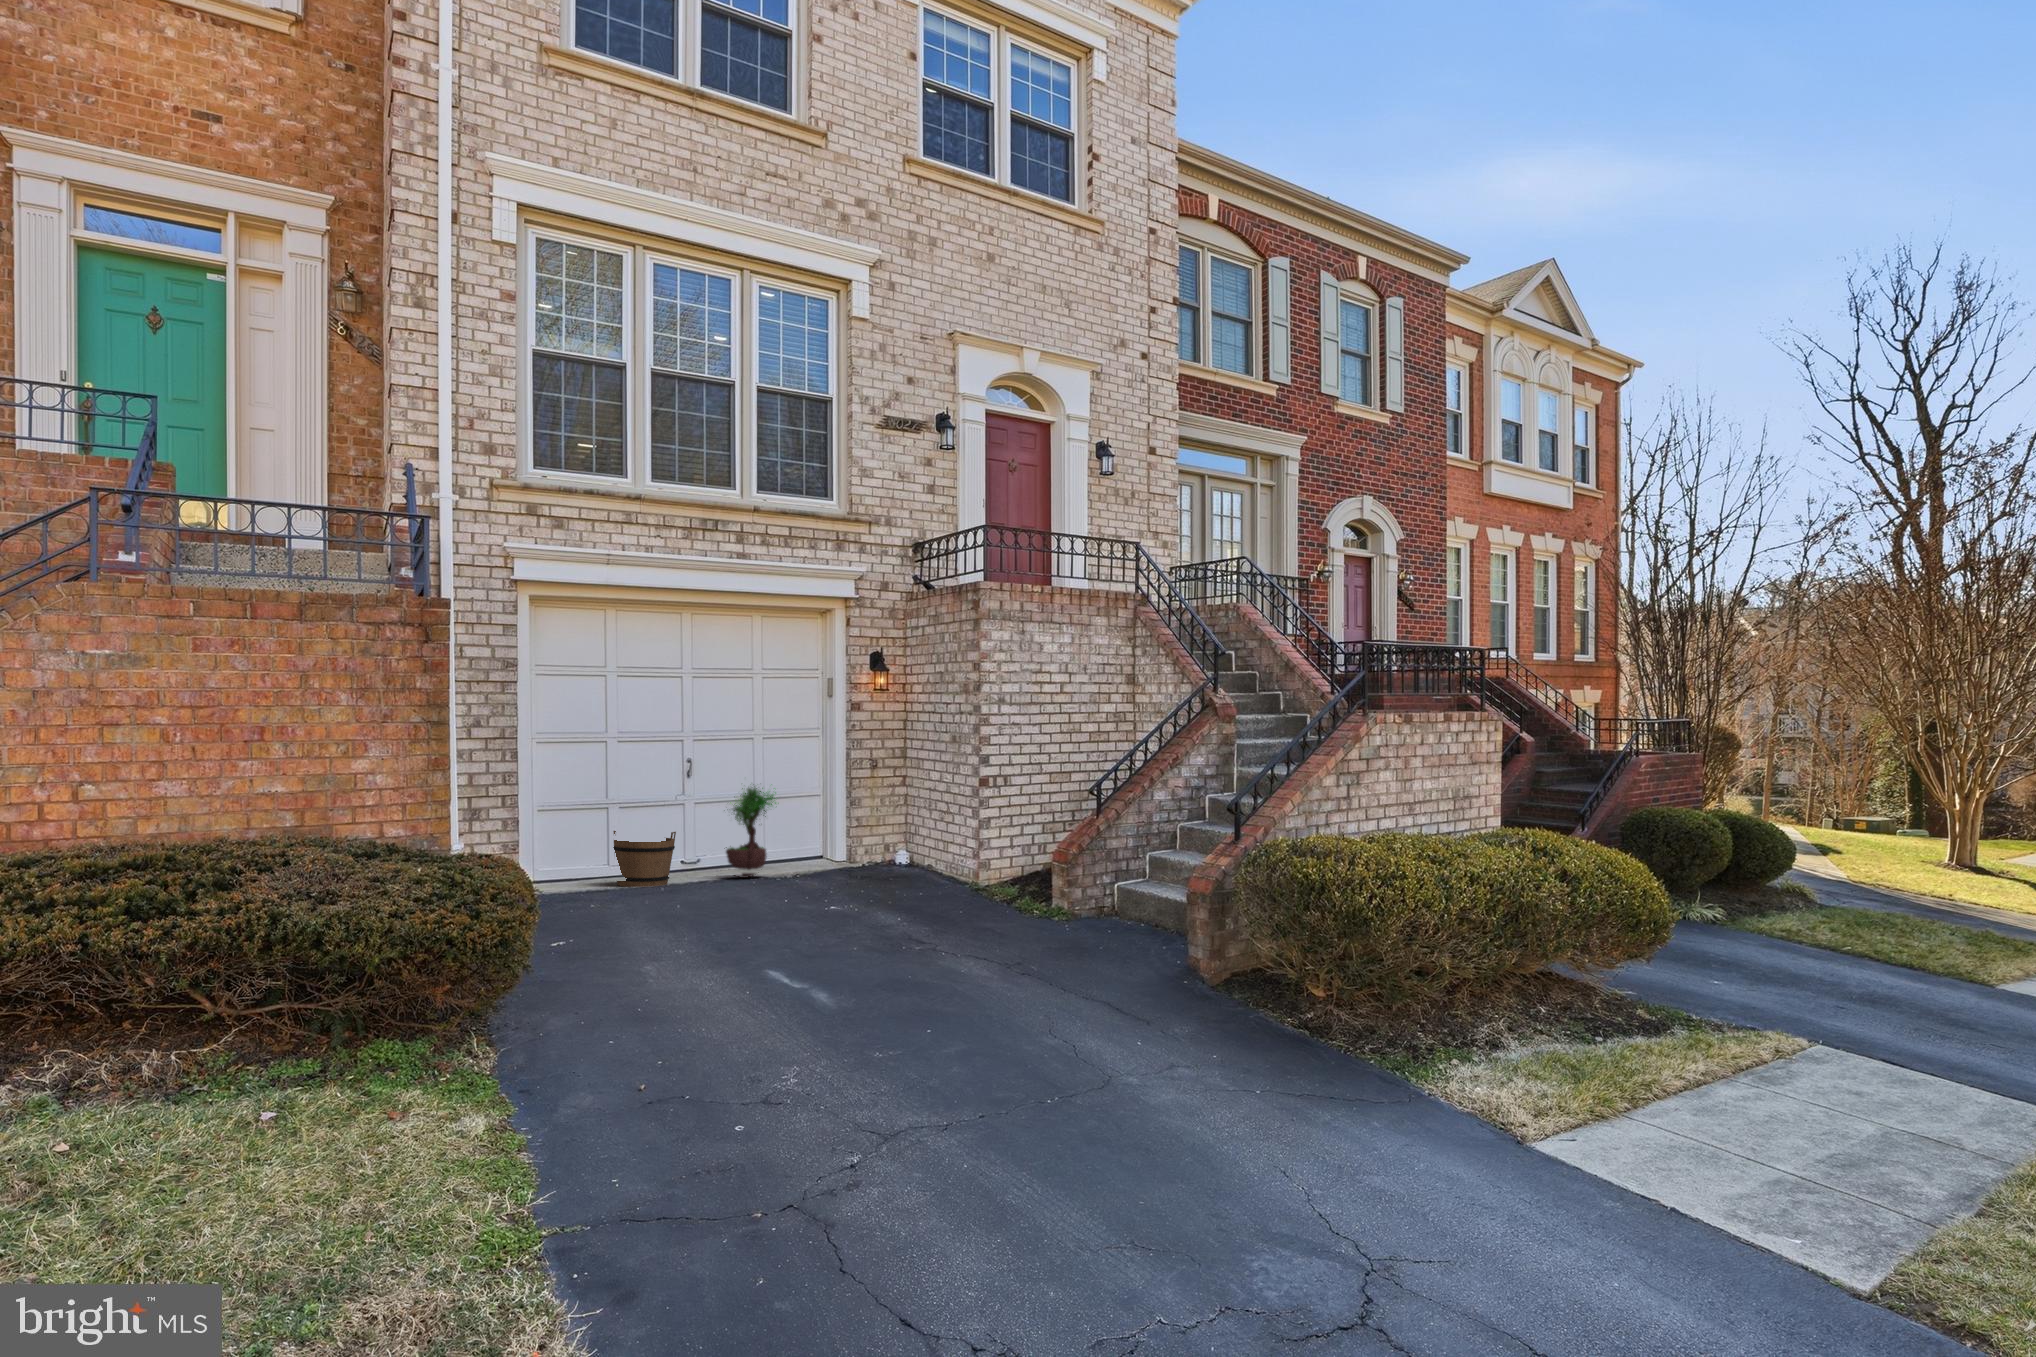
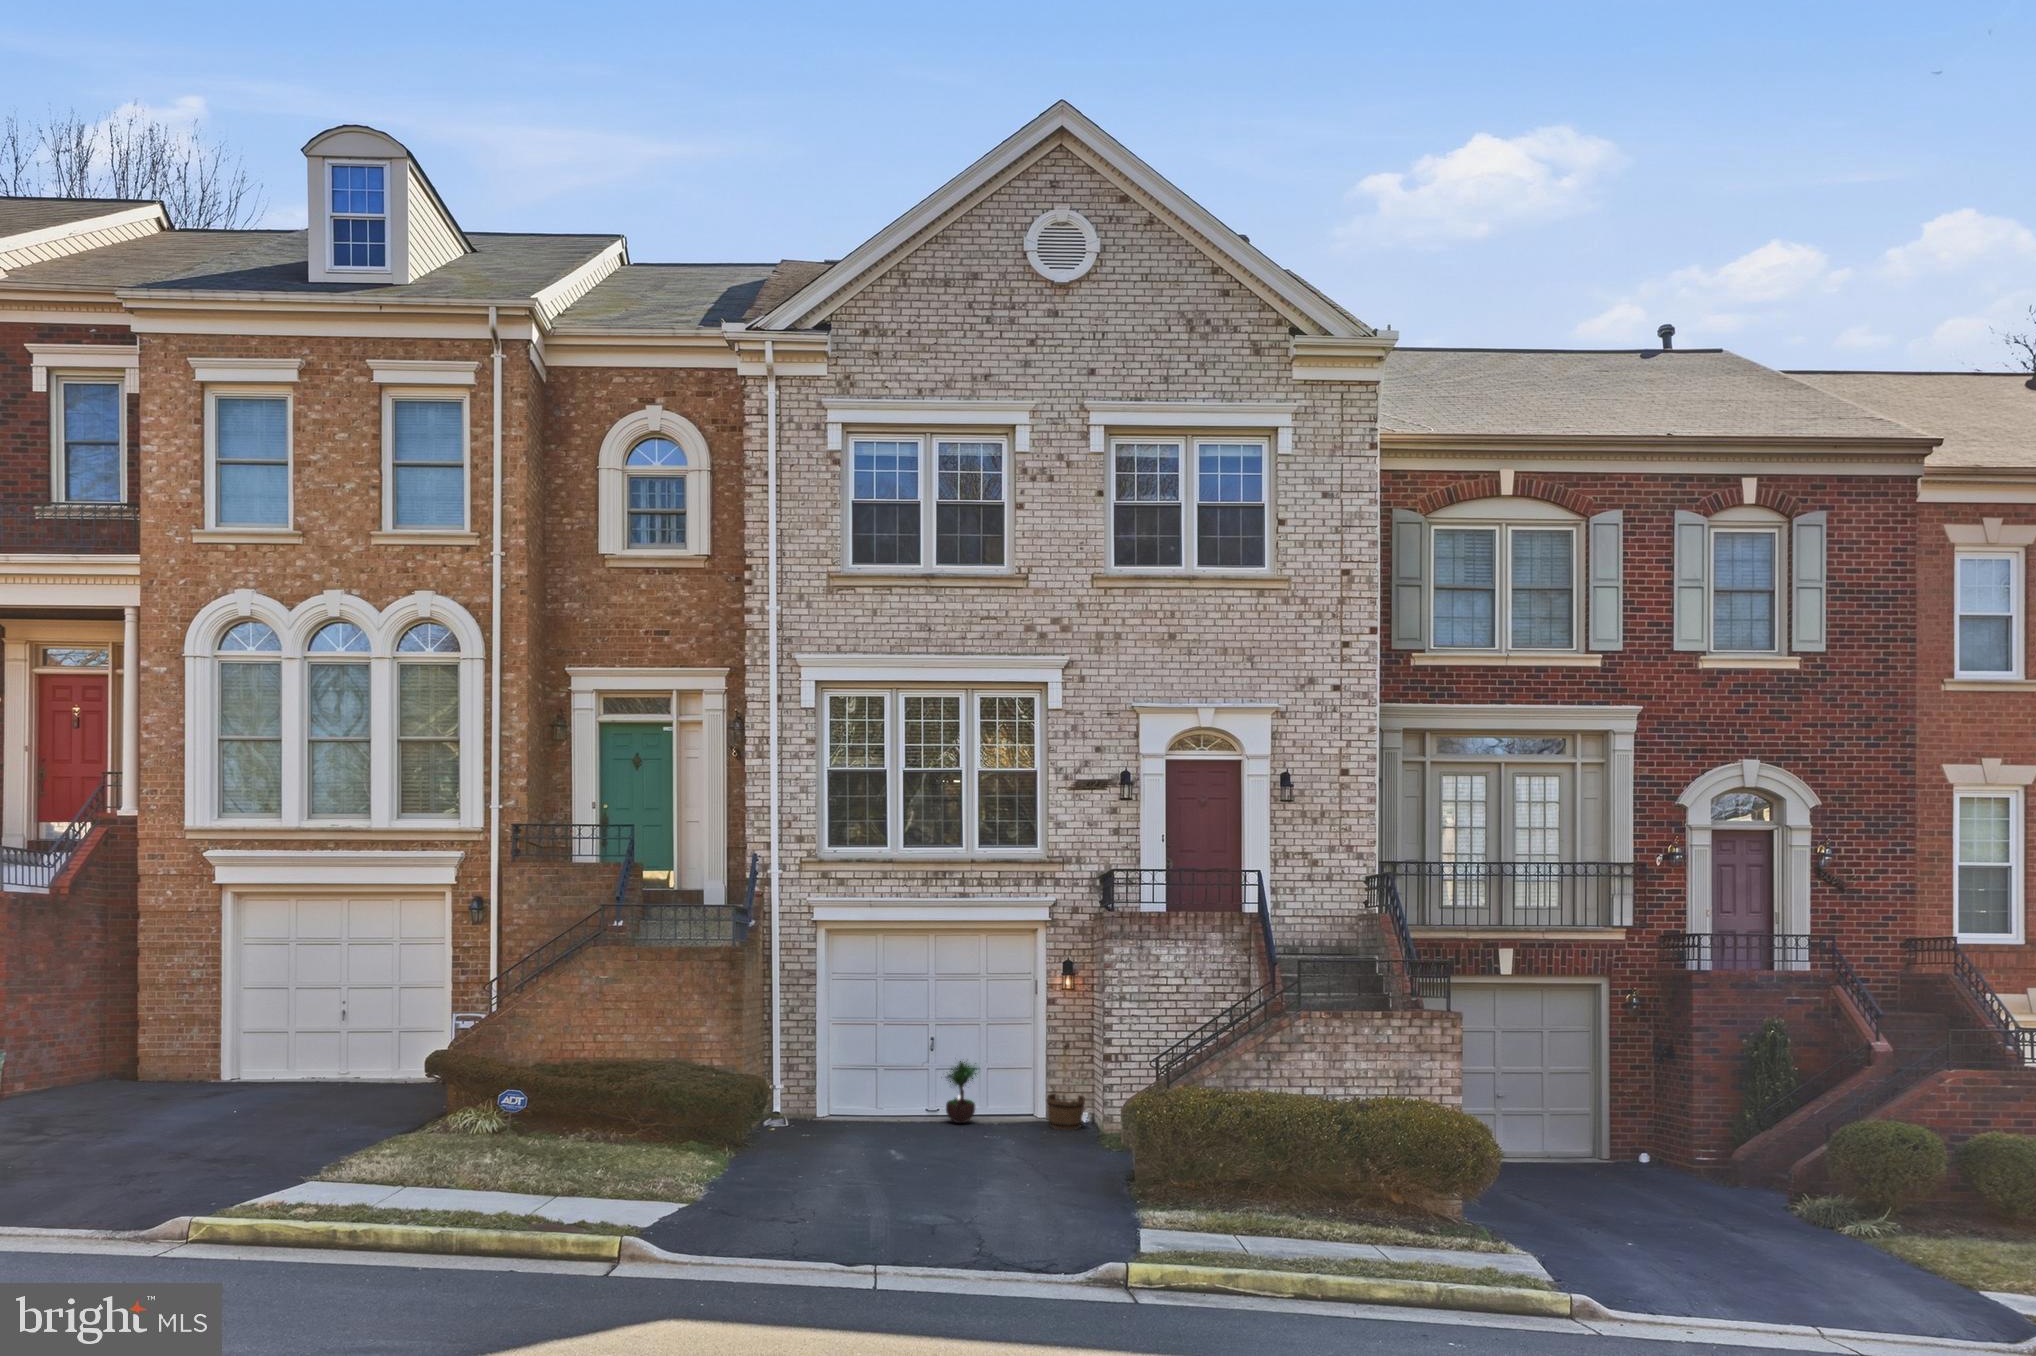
bucket: present [613,831,676,887] -> present [1047,1093,1085,1130]

